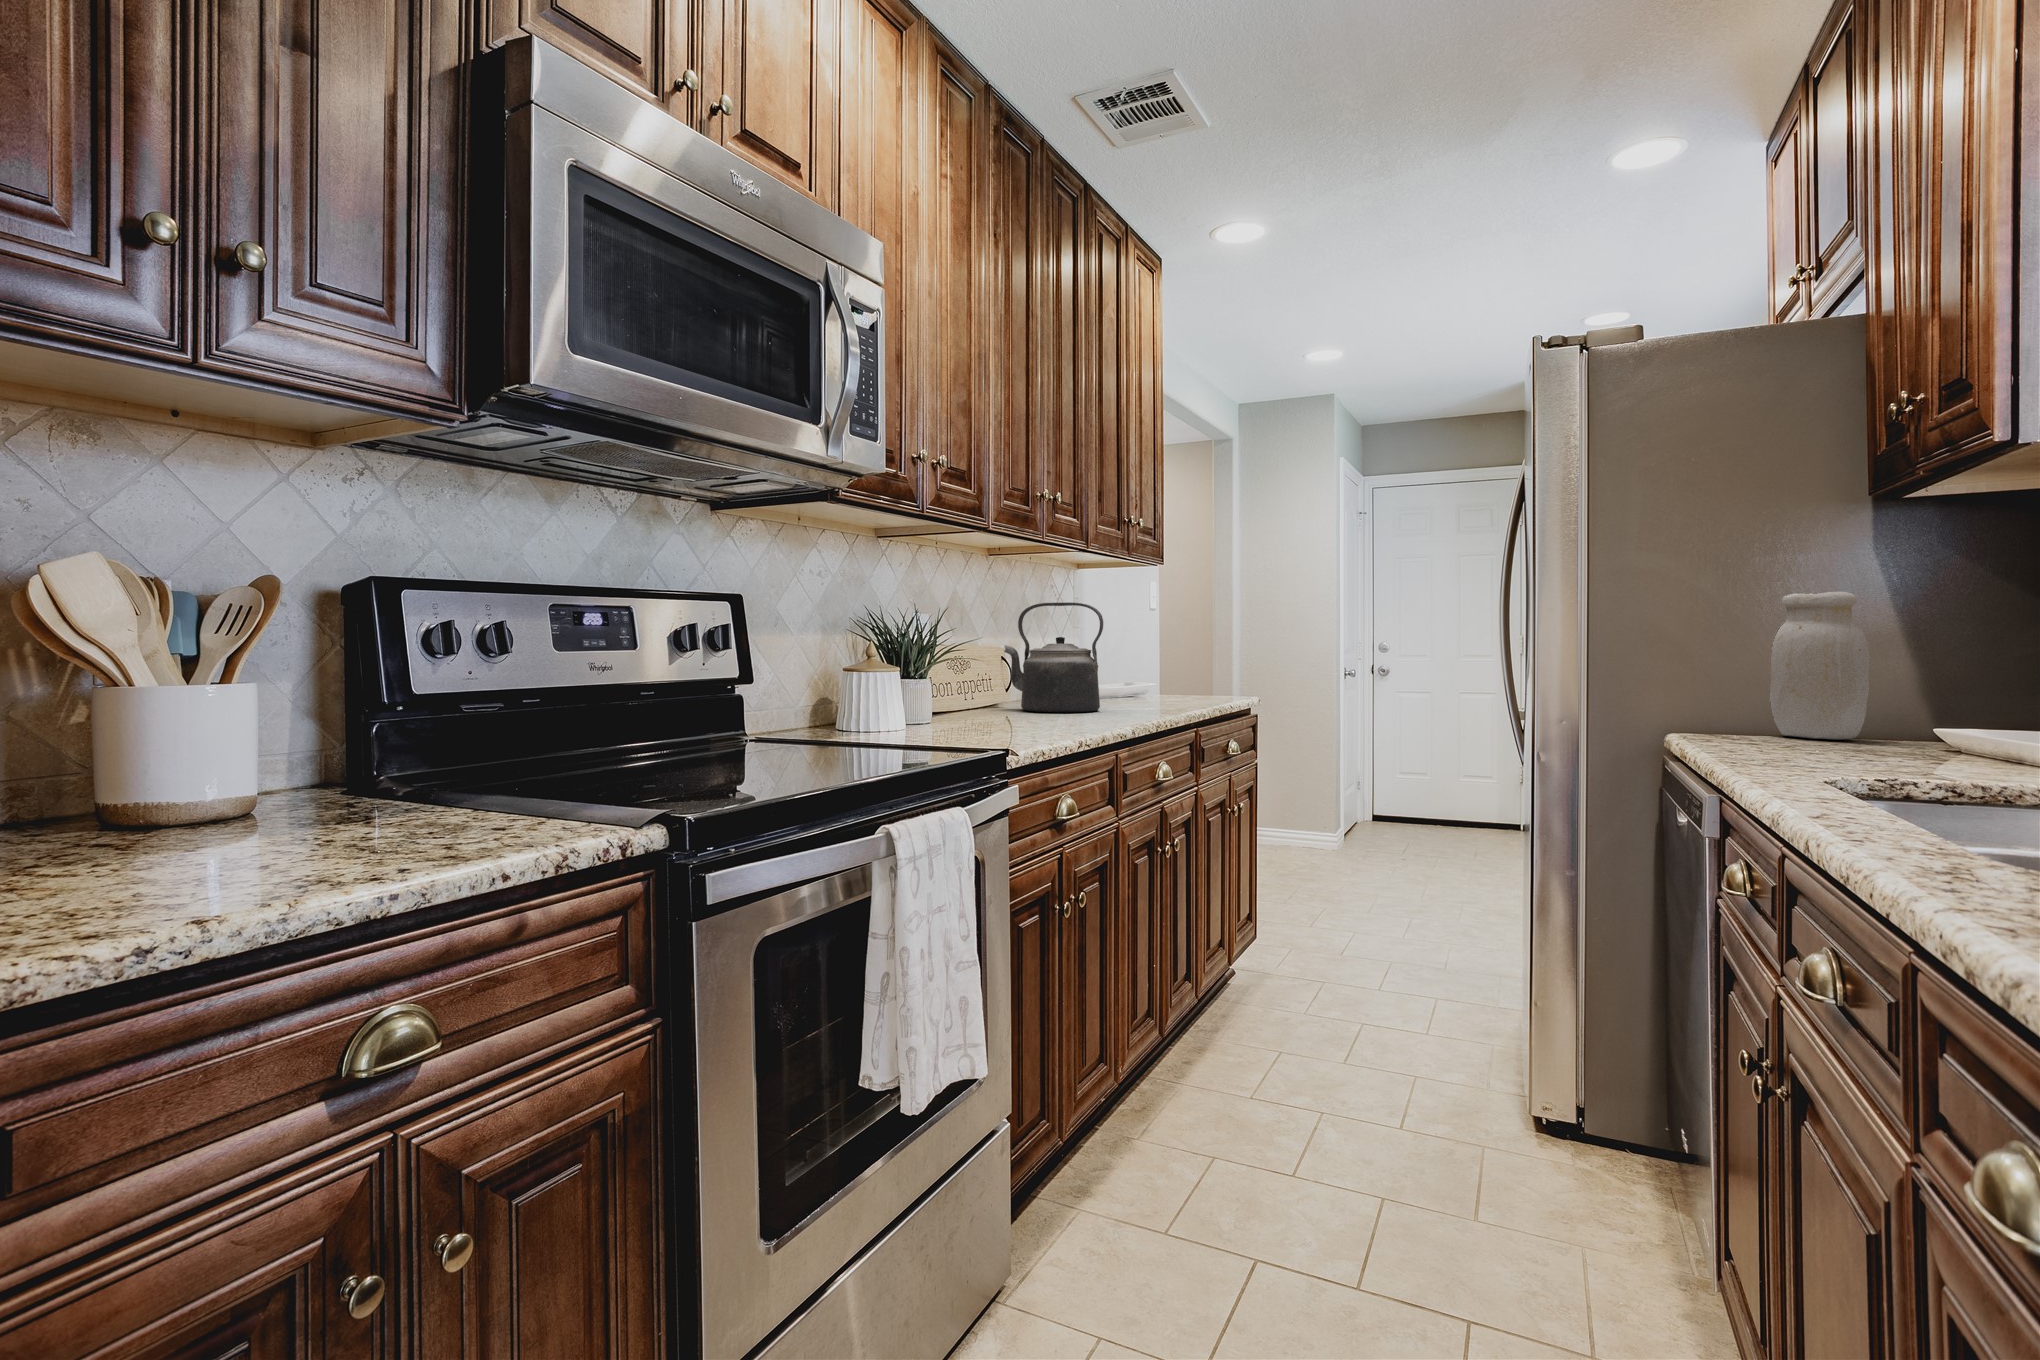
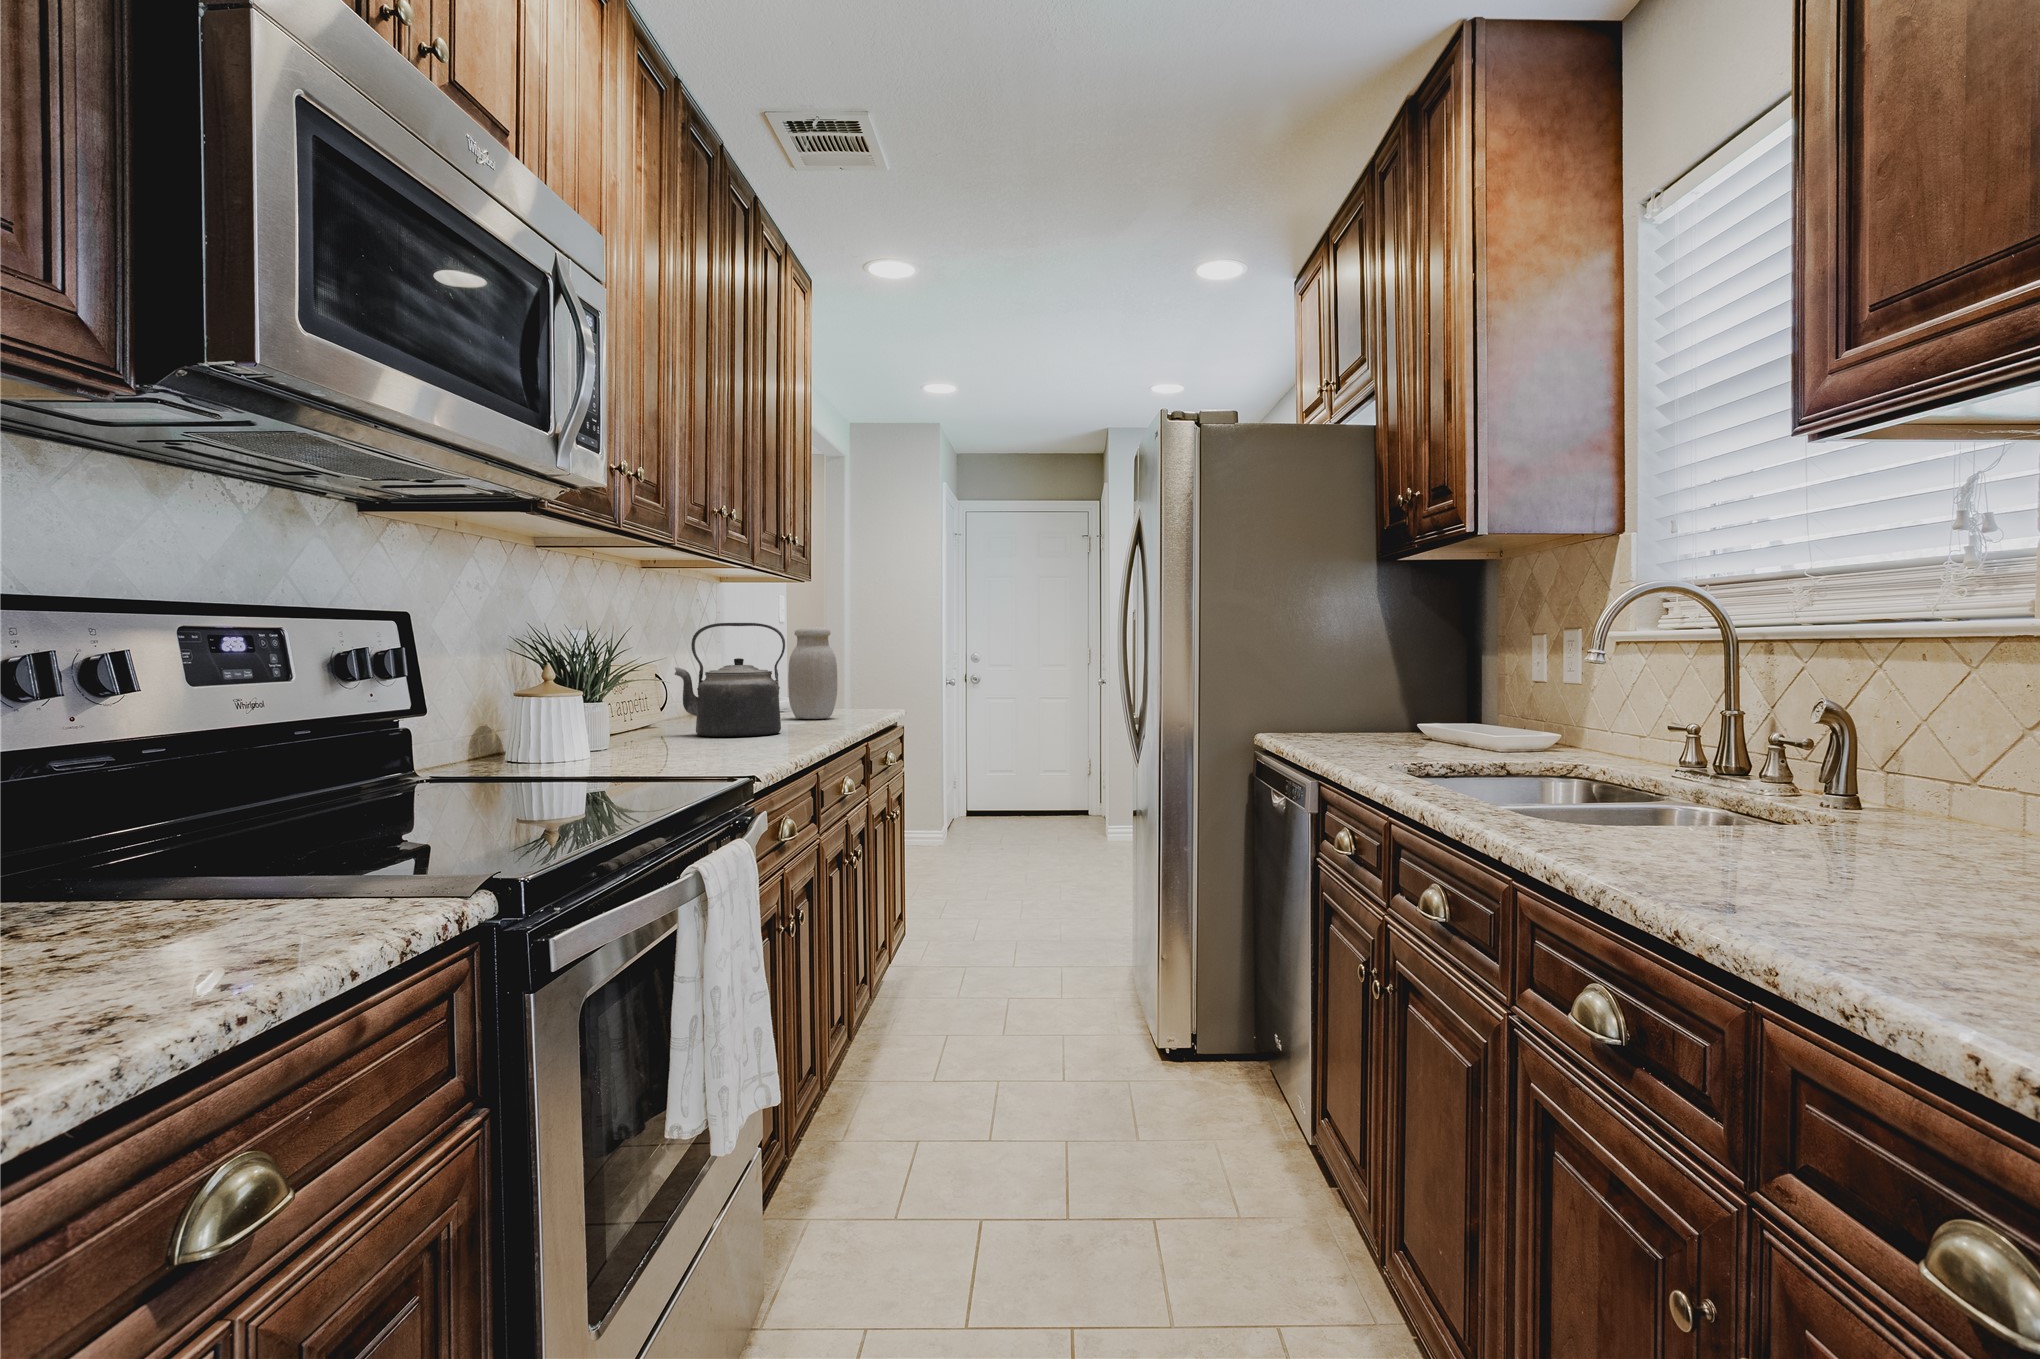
jar: present [1770,592,1869,739] -> present [788,627,837,719]

